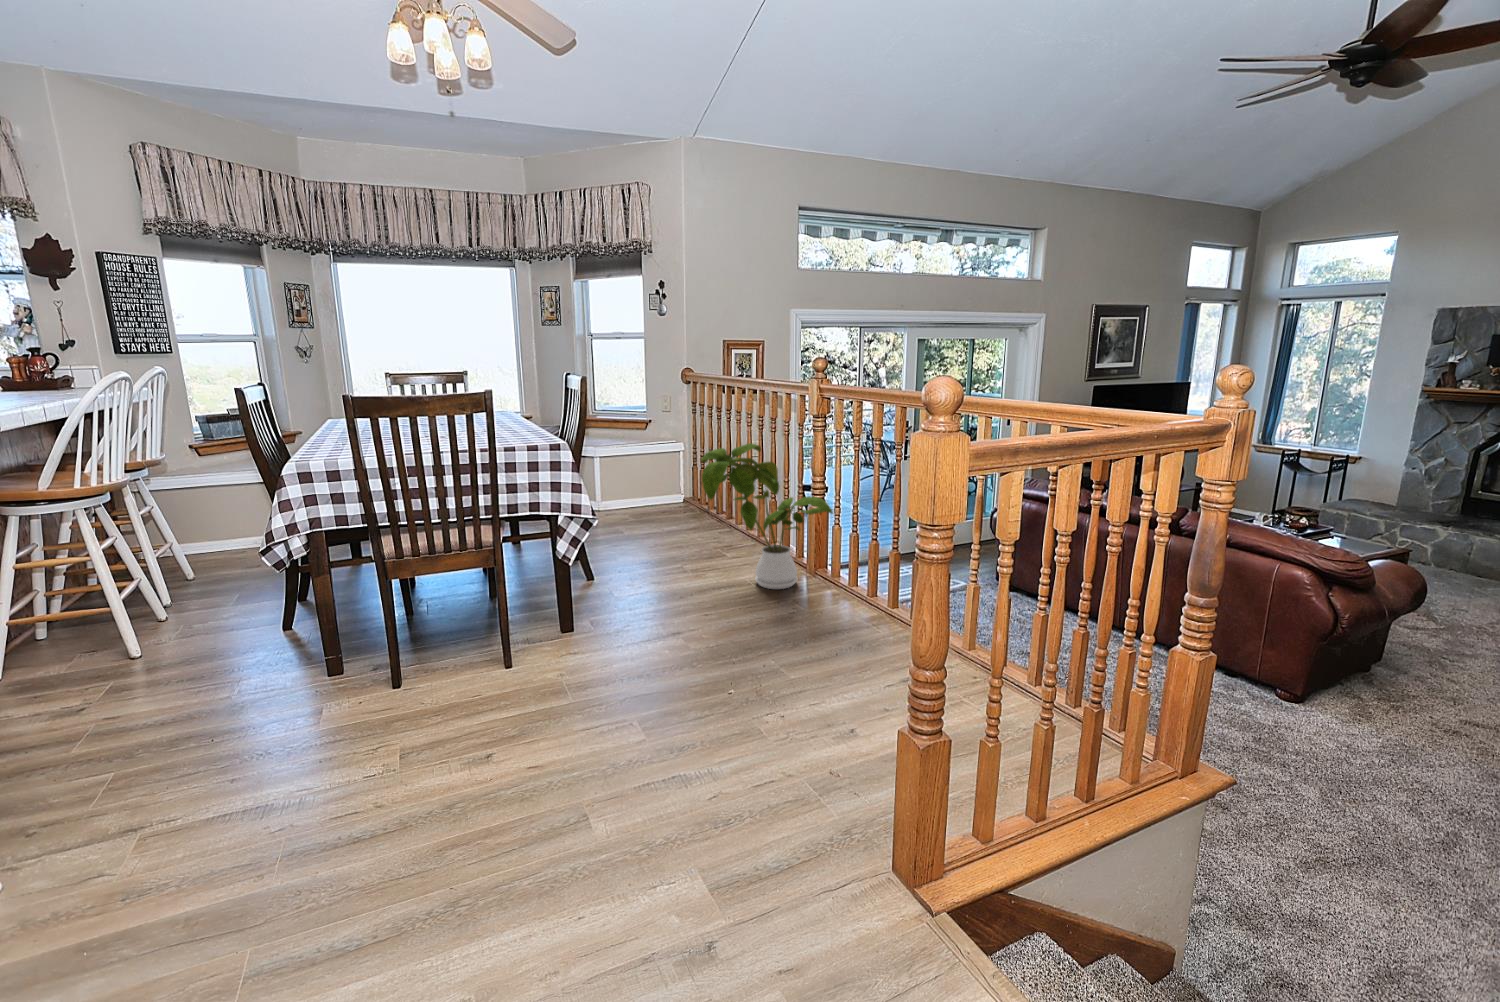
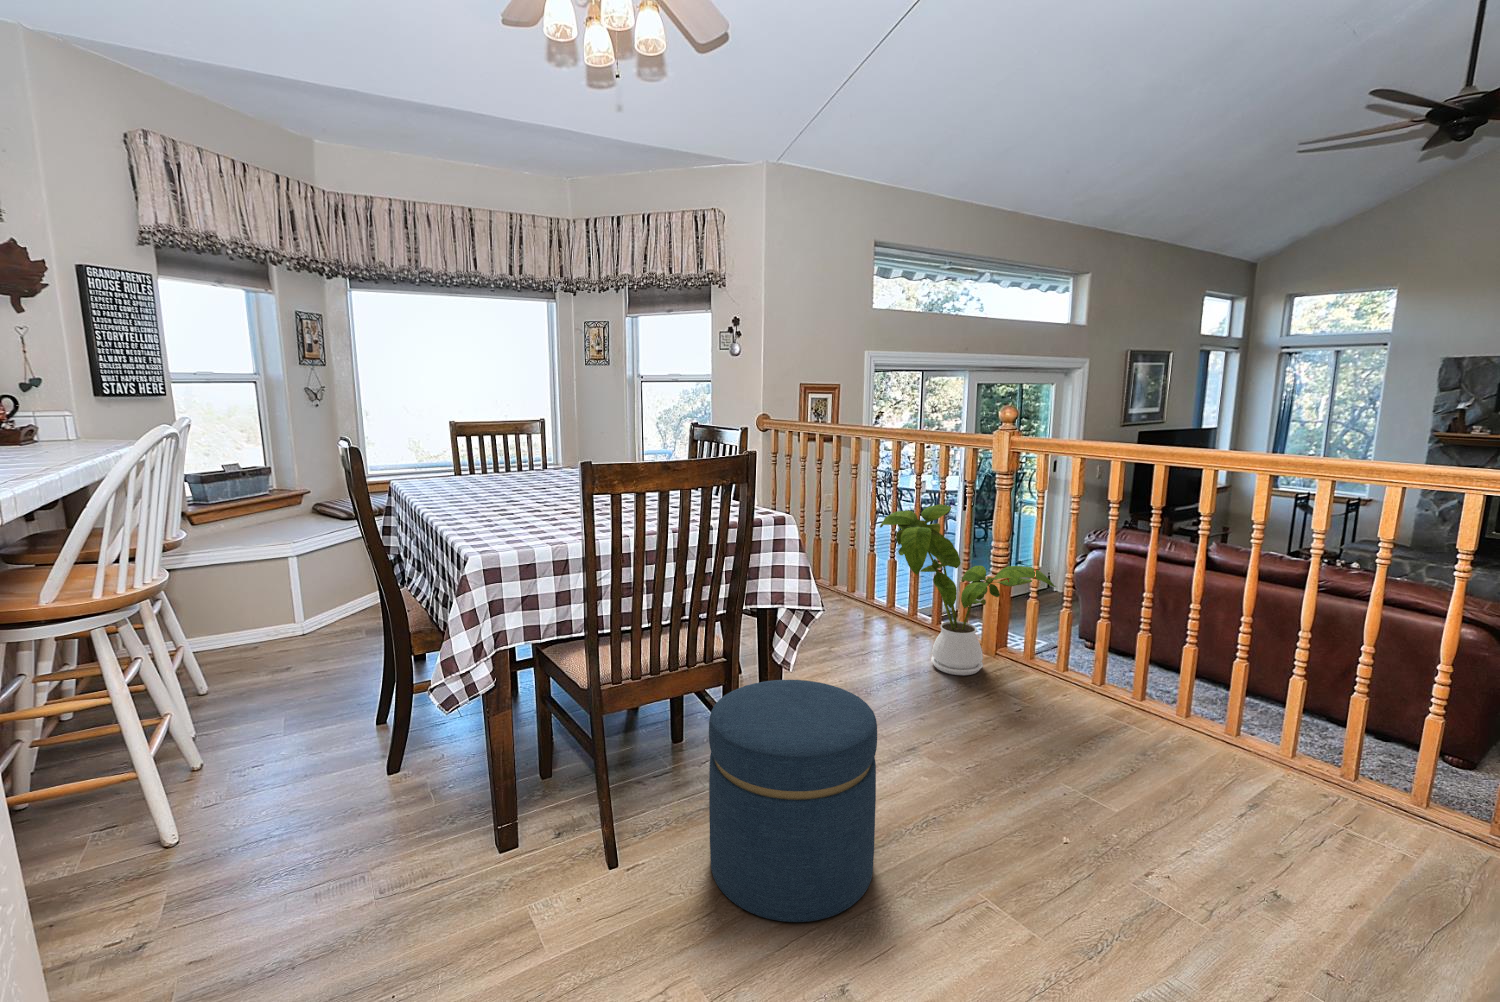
ottoman: none [444,568,581,729] -> present [709,680,877,922]

